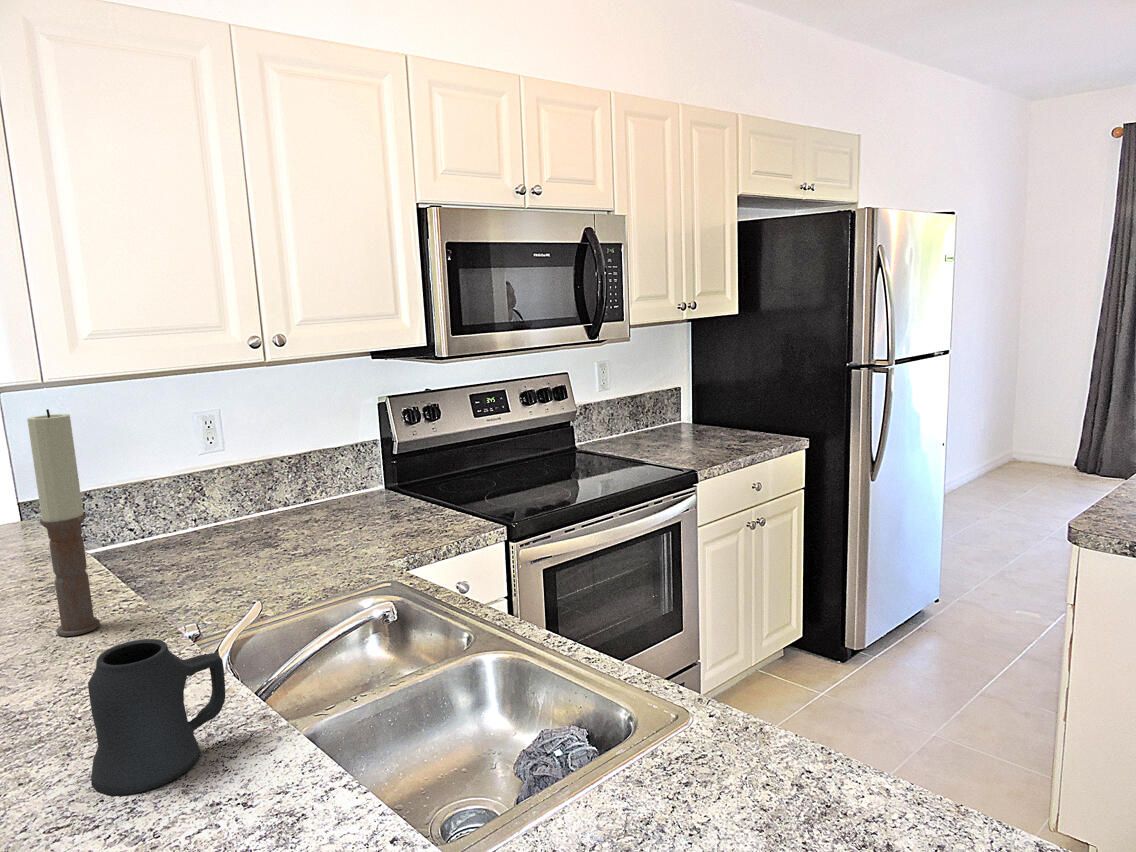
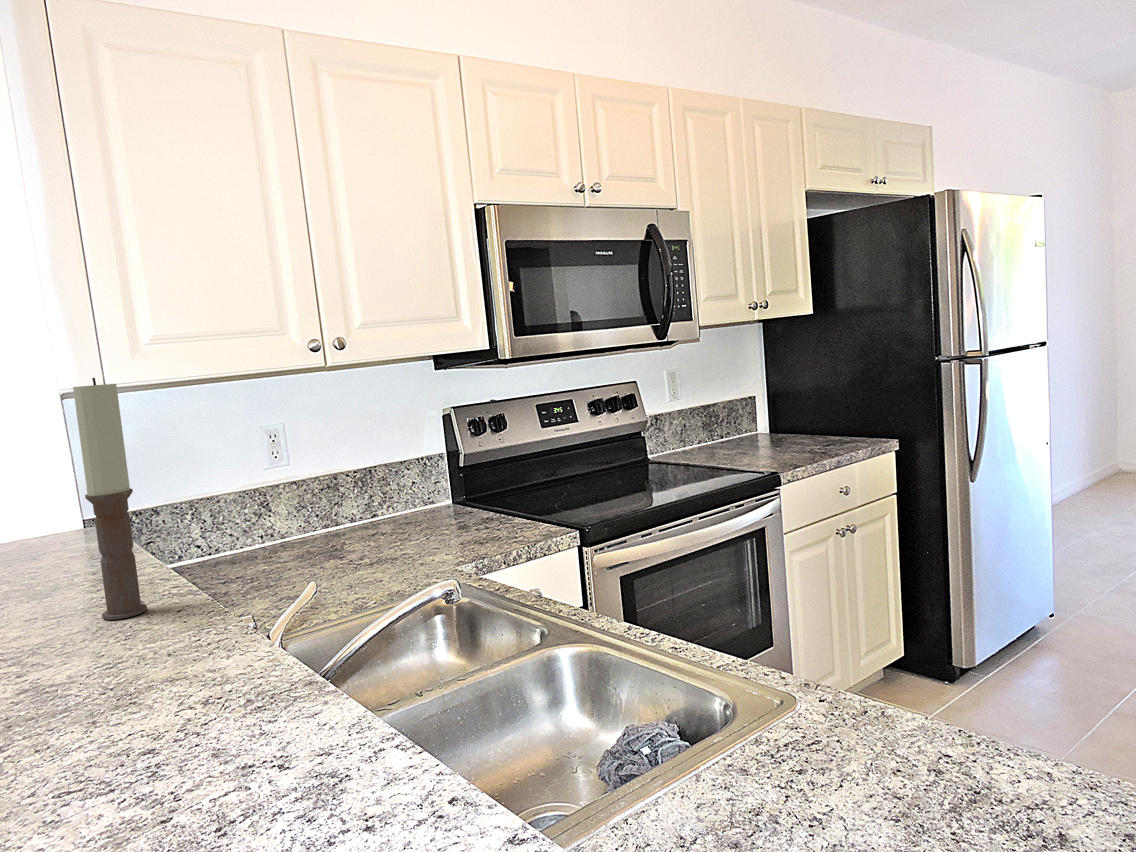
mug: present [88,639,226,795] -> none [111,589,264,759]

